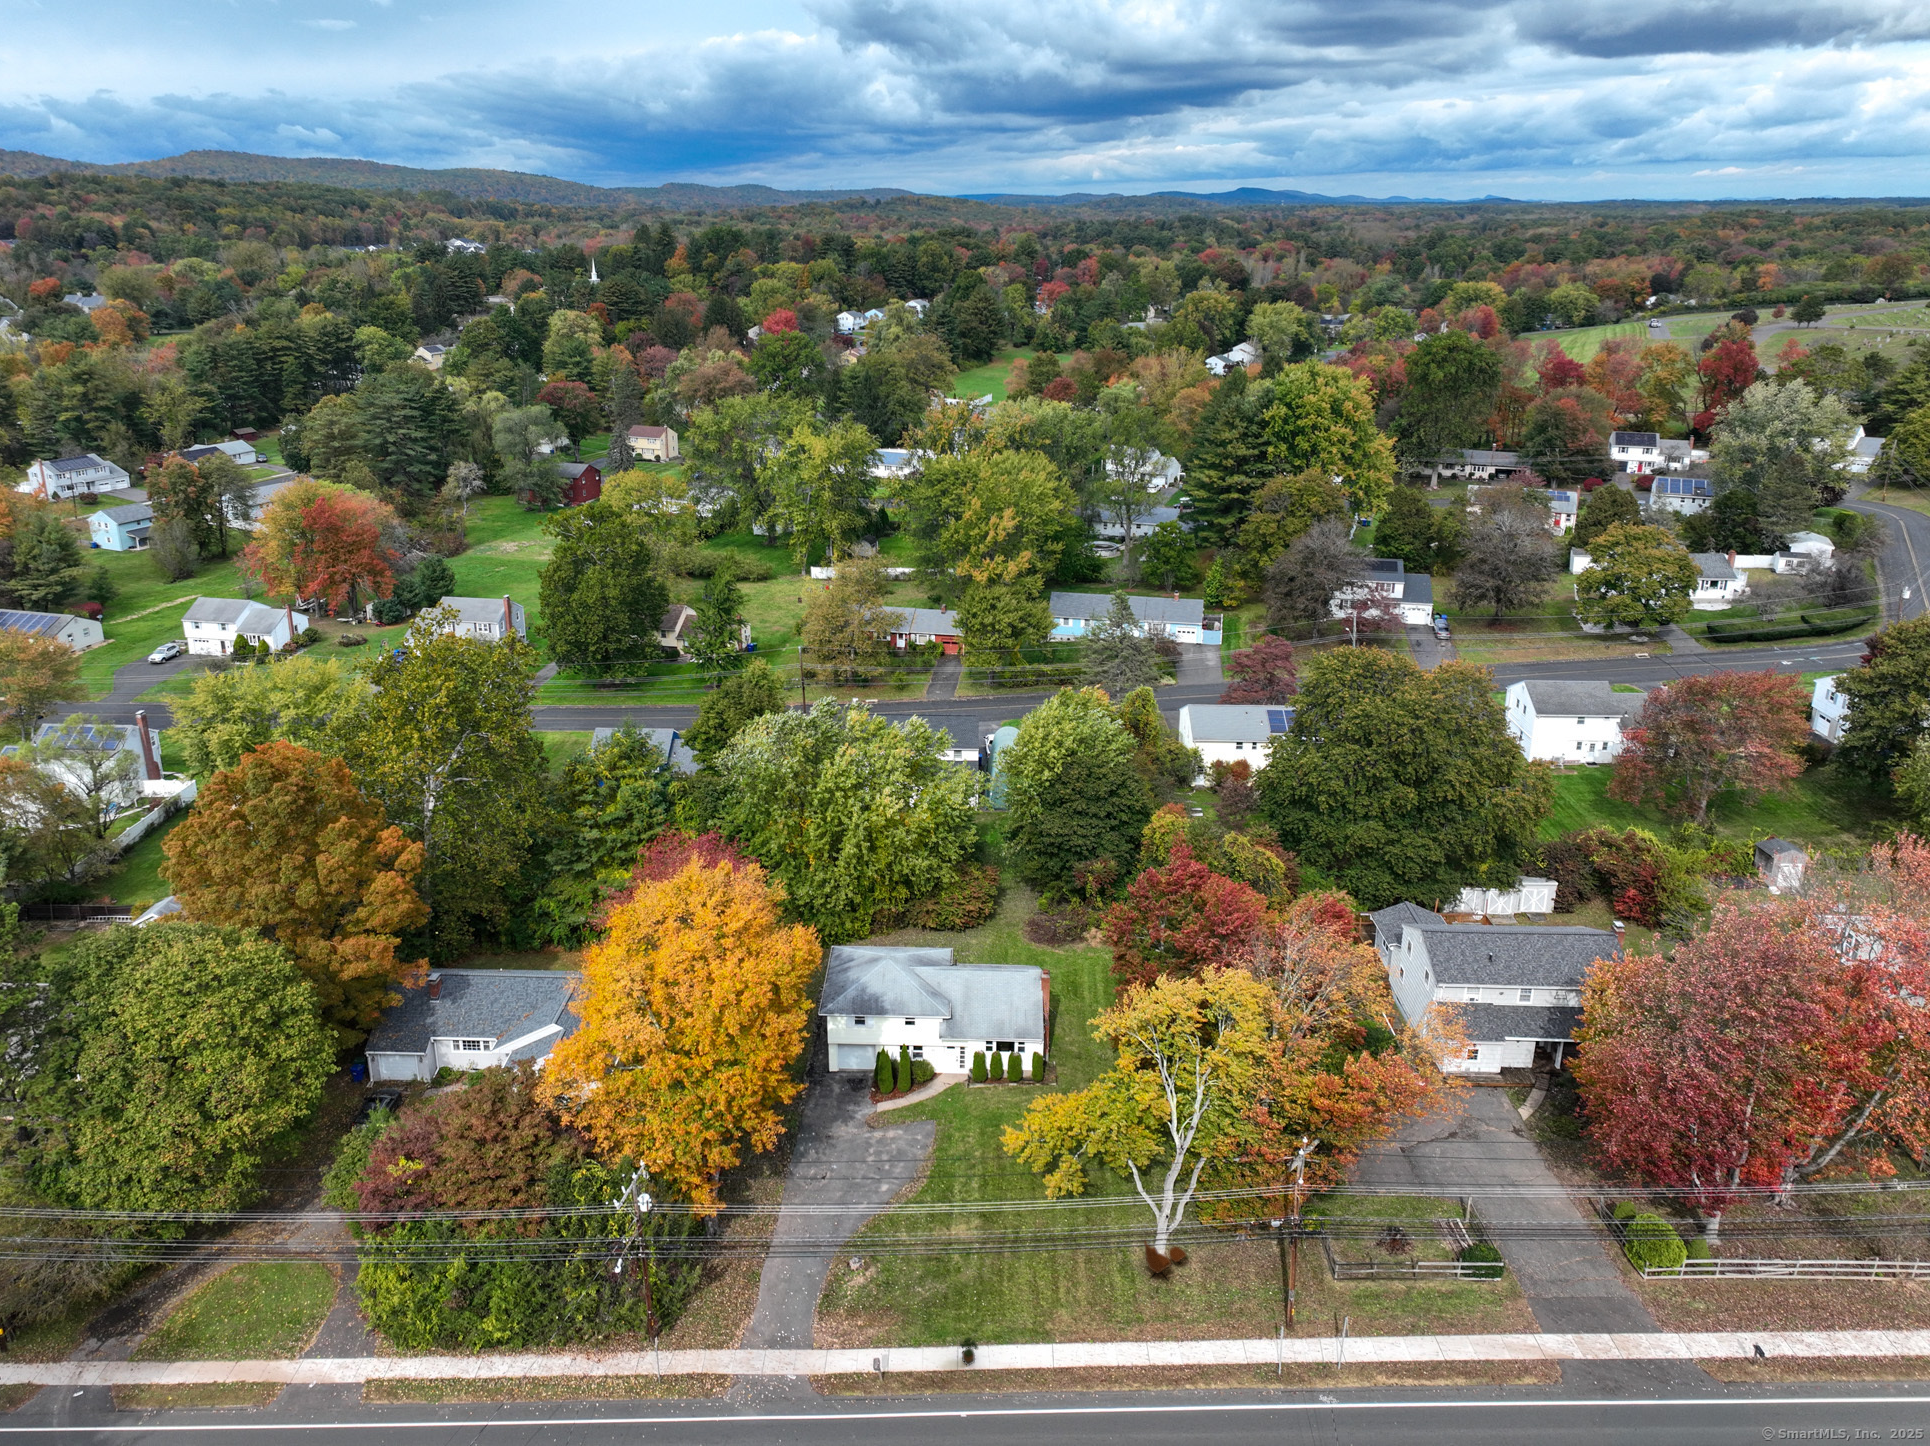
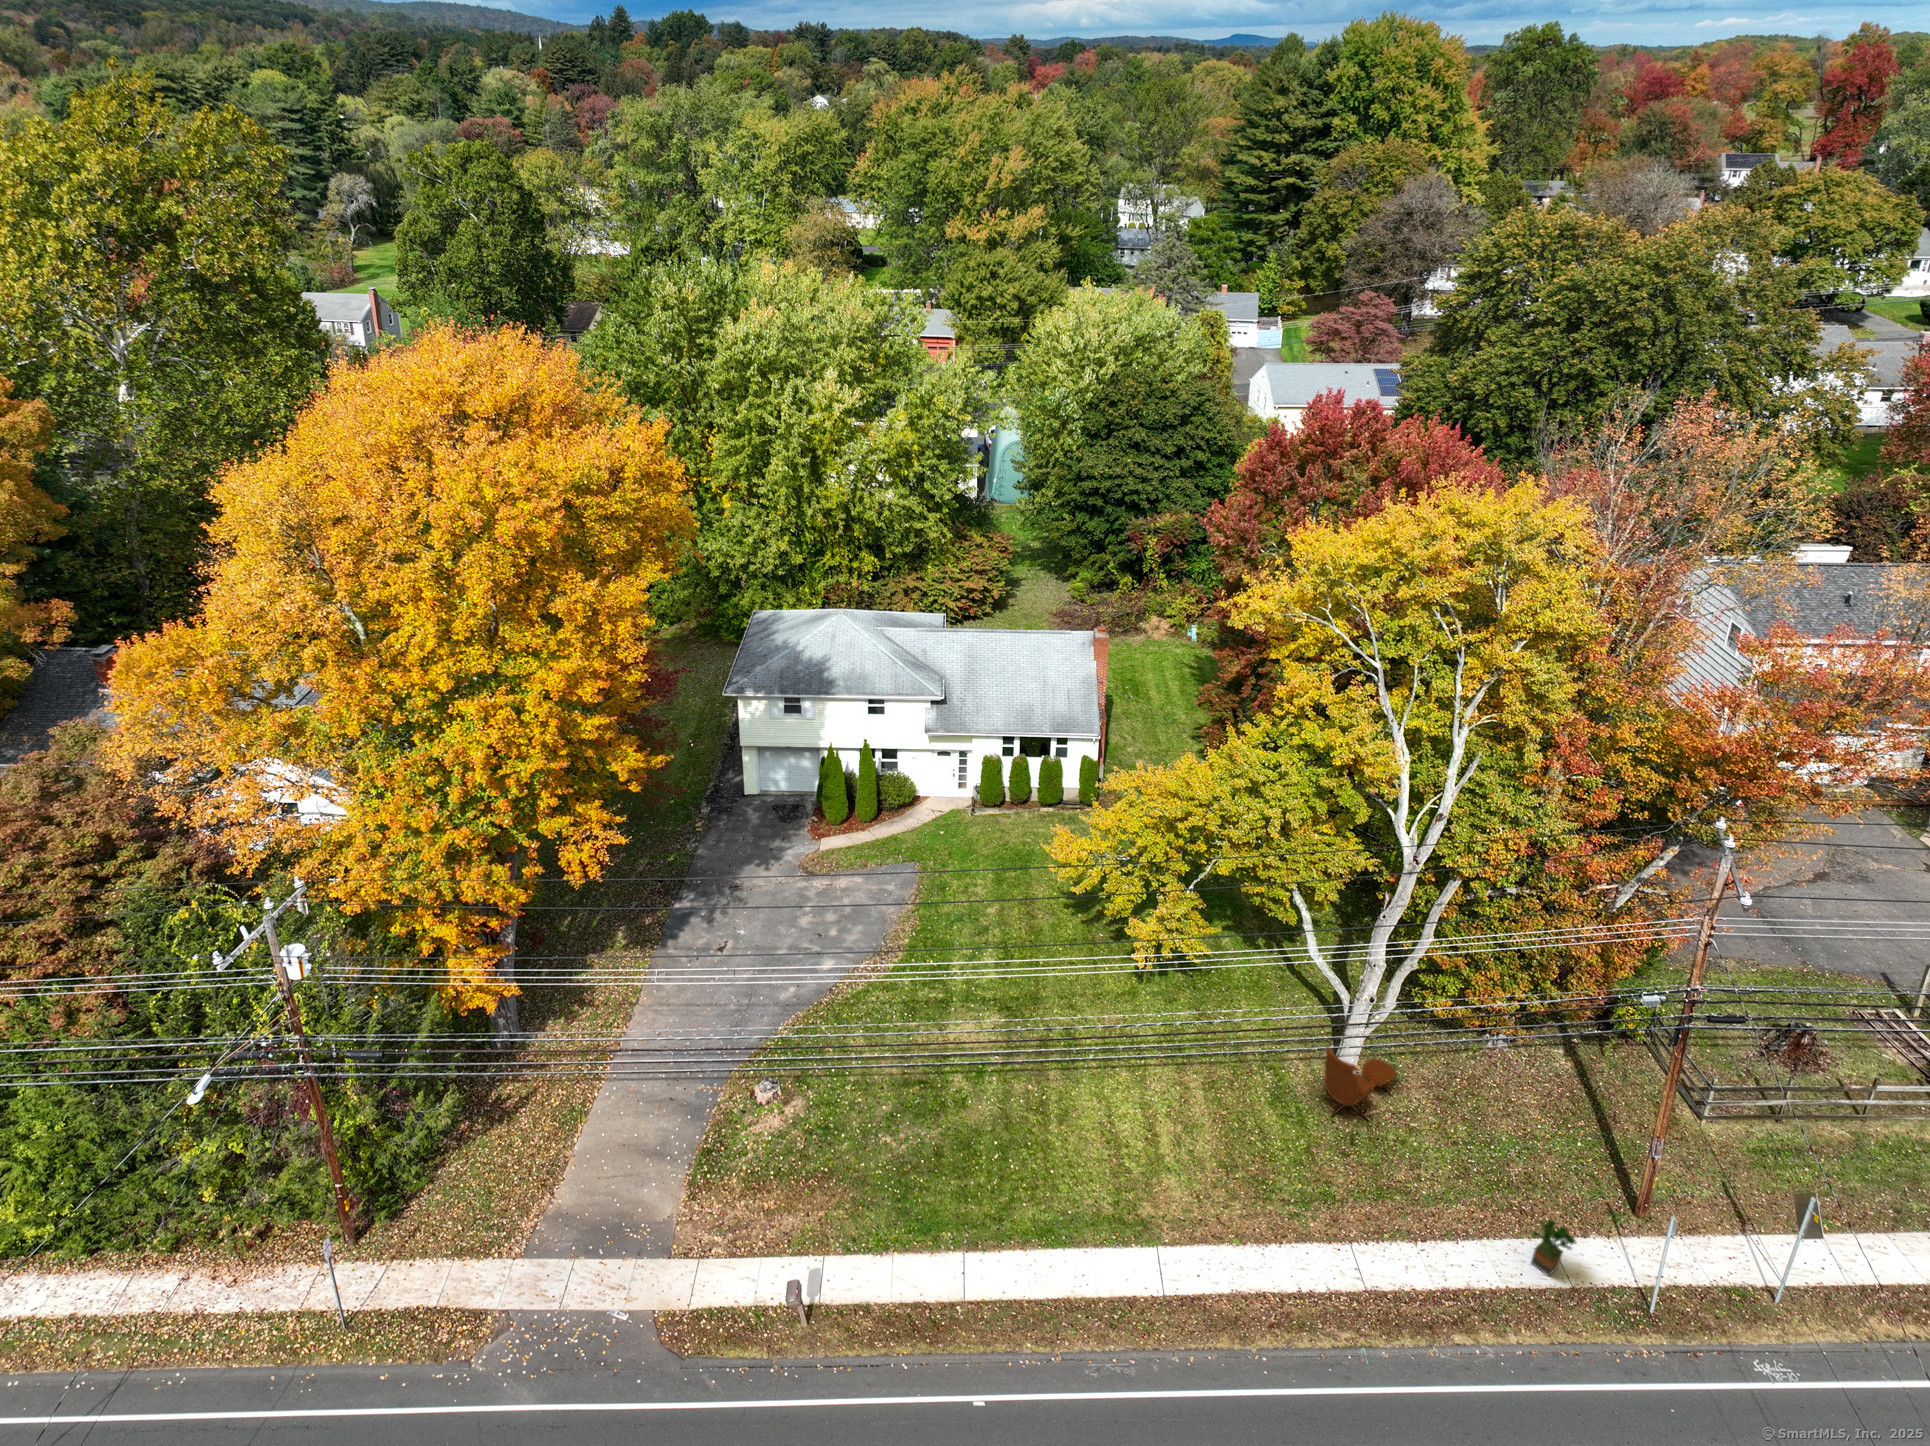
potted tree: present [960,1337,978,1365] -> present [1531,1220,1577,1276]

